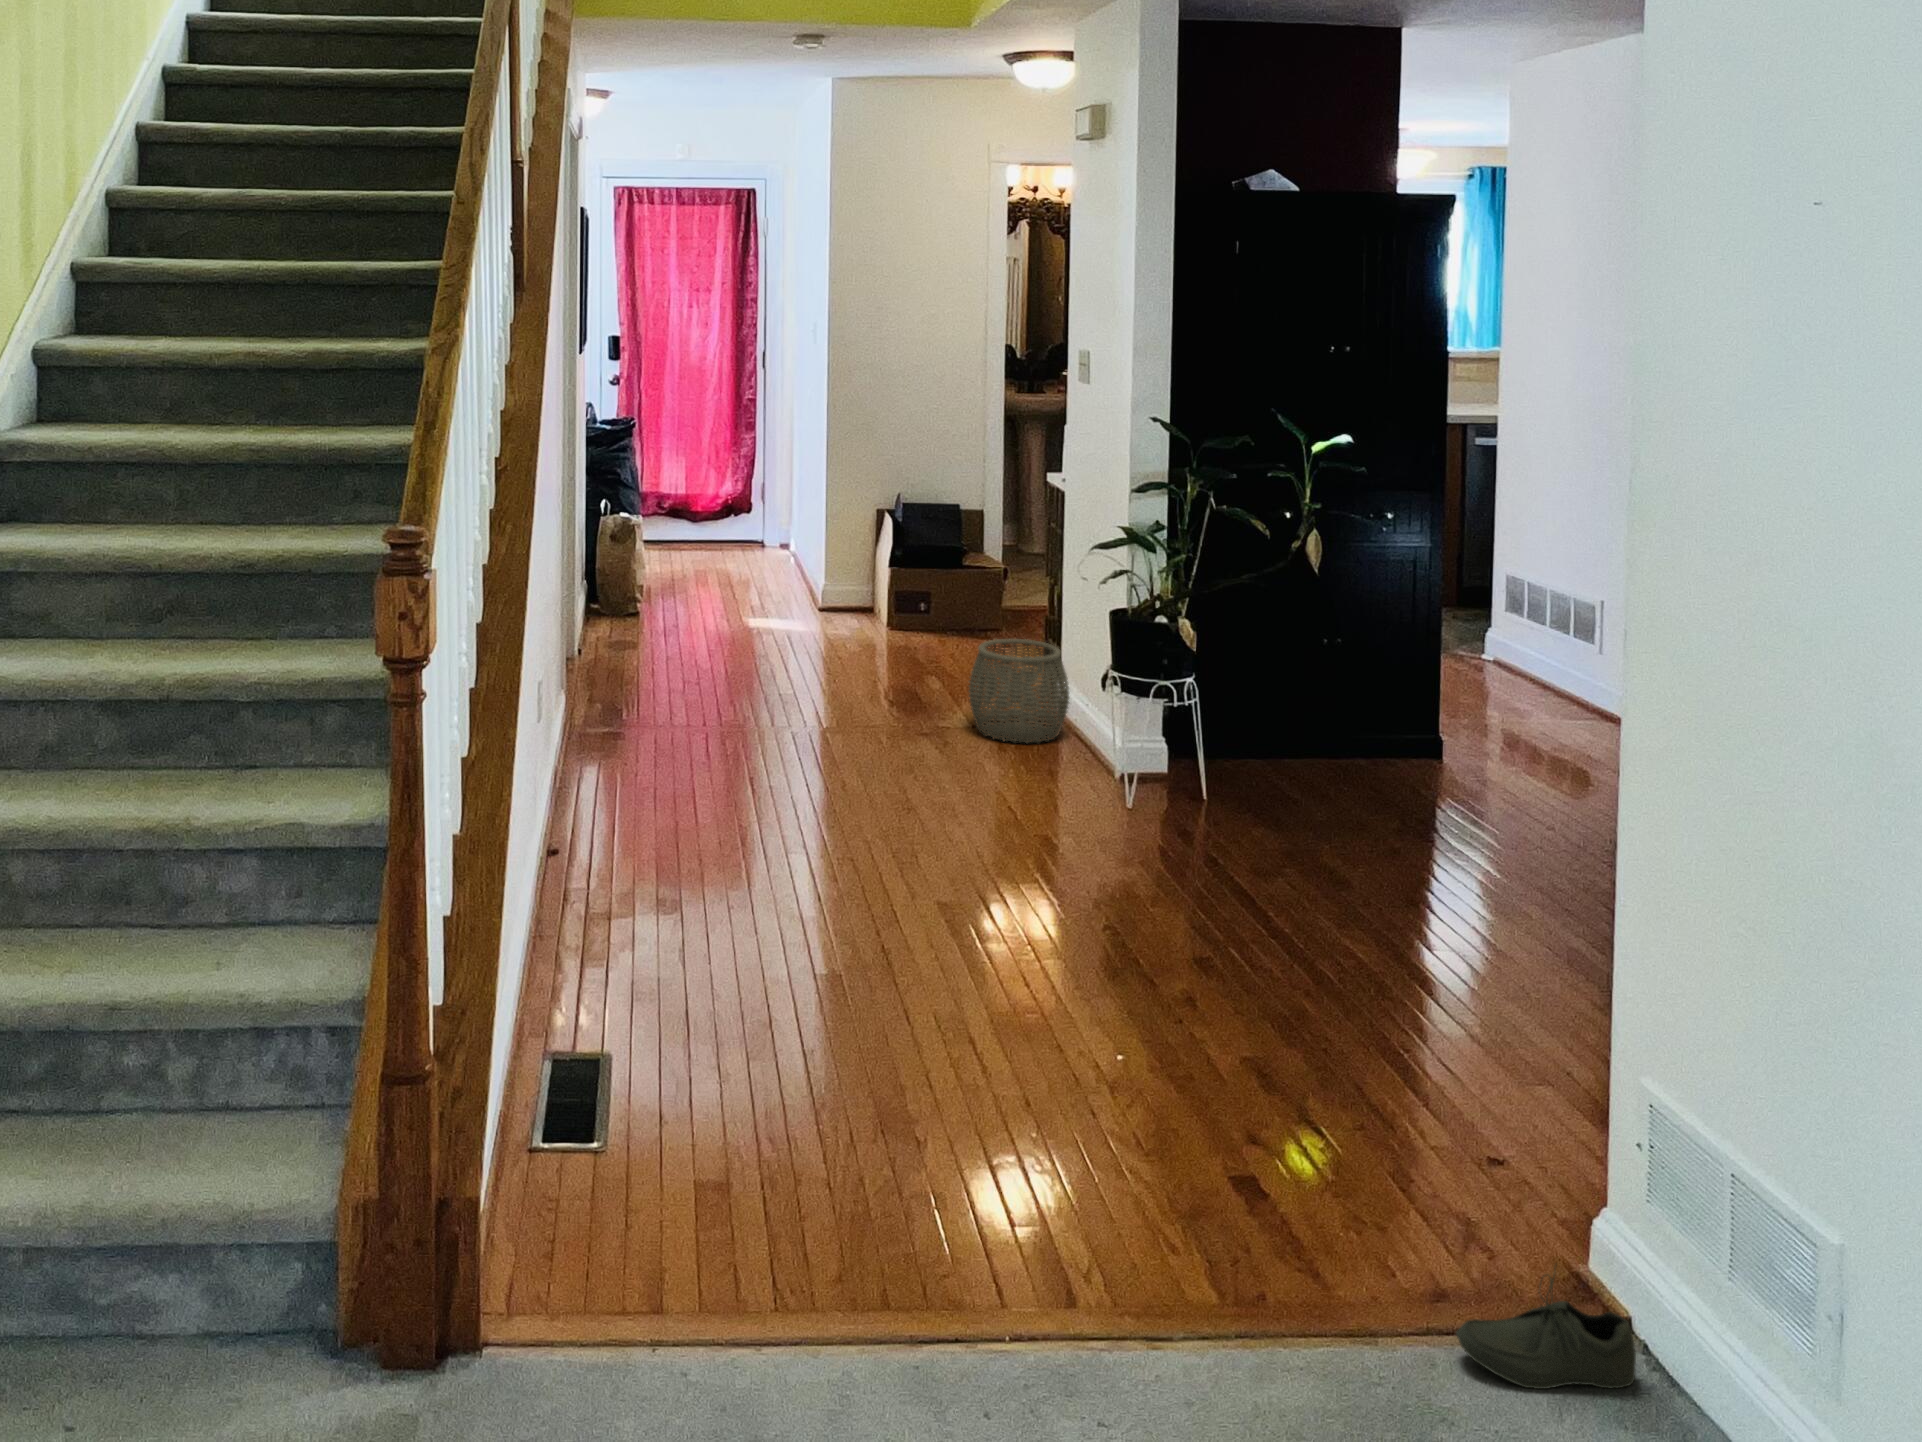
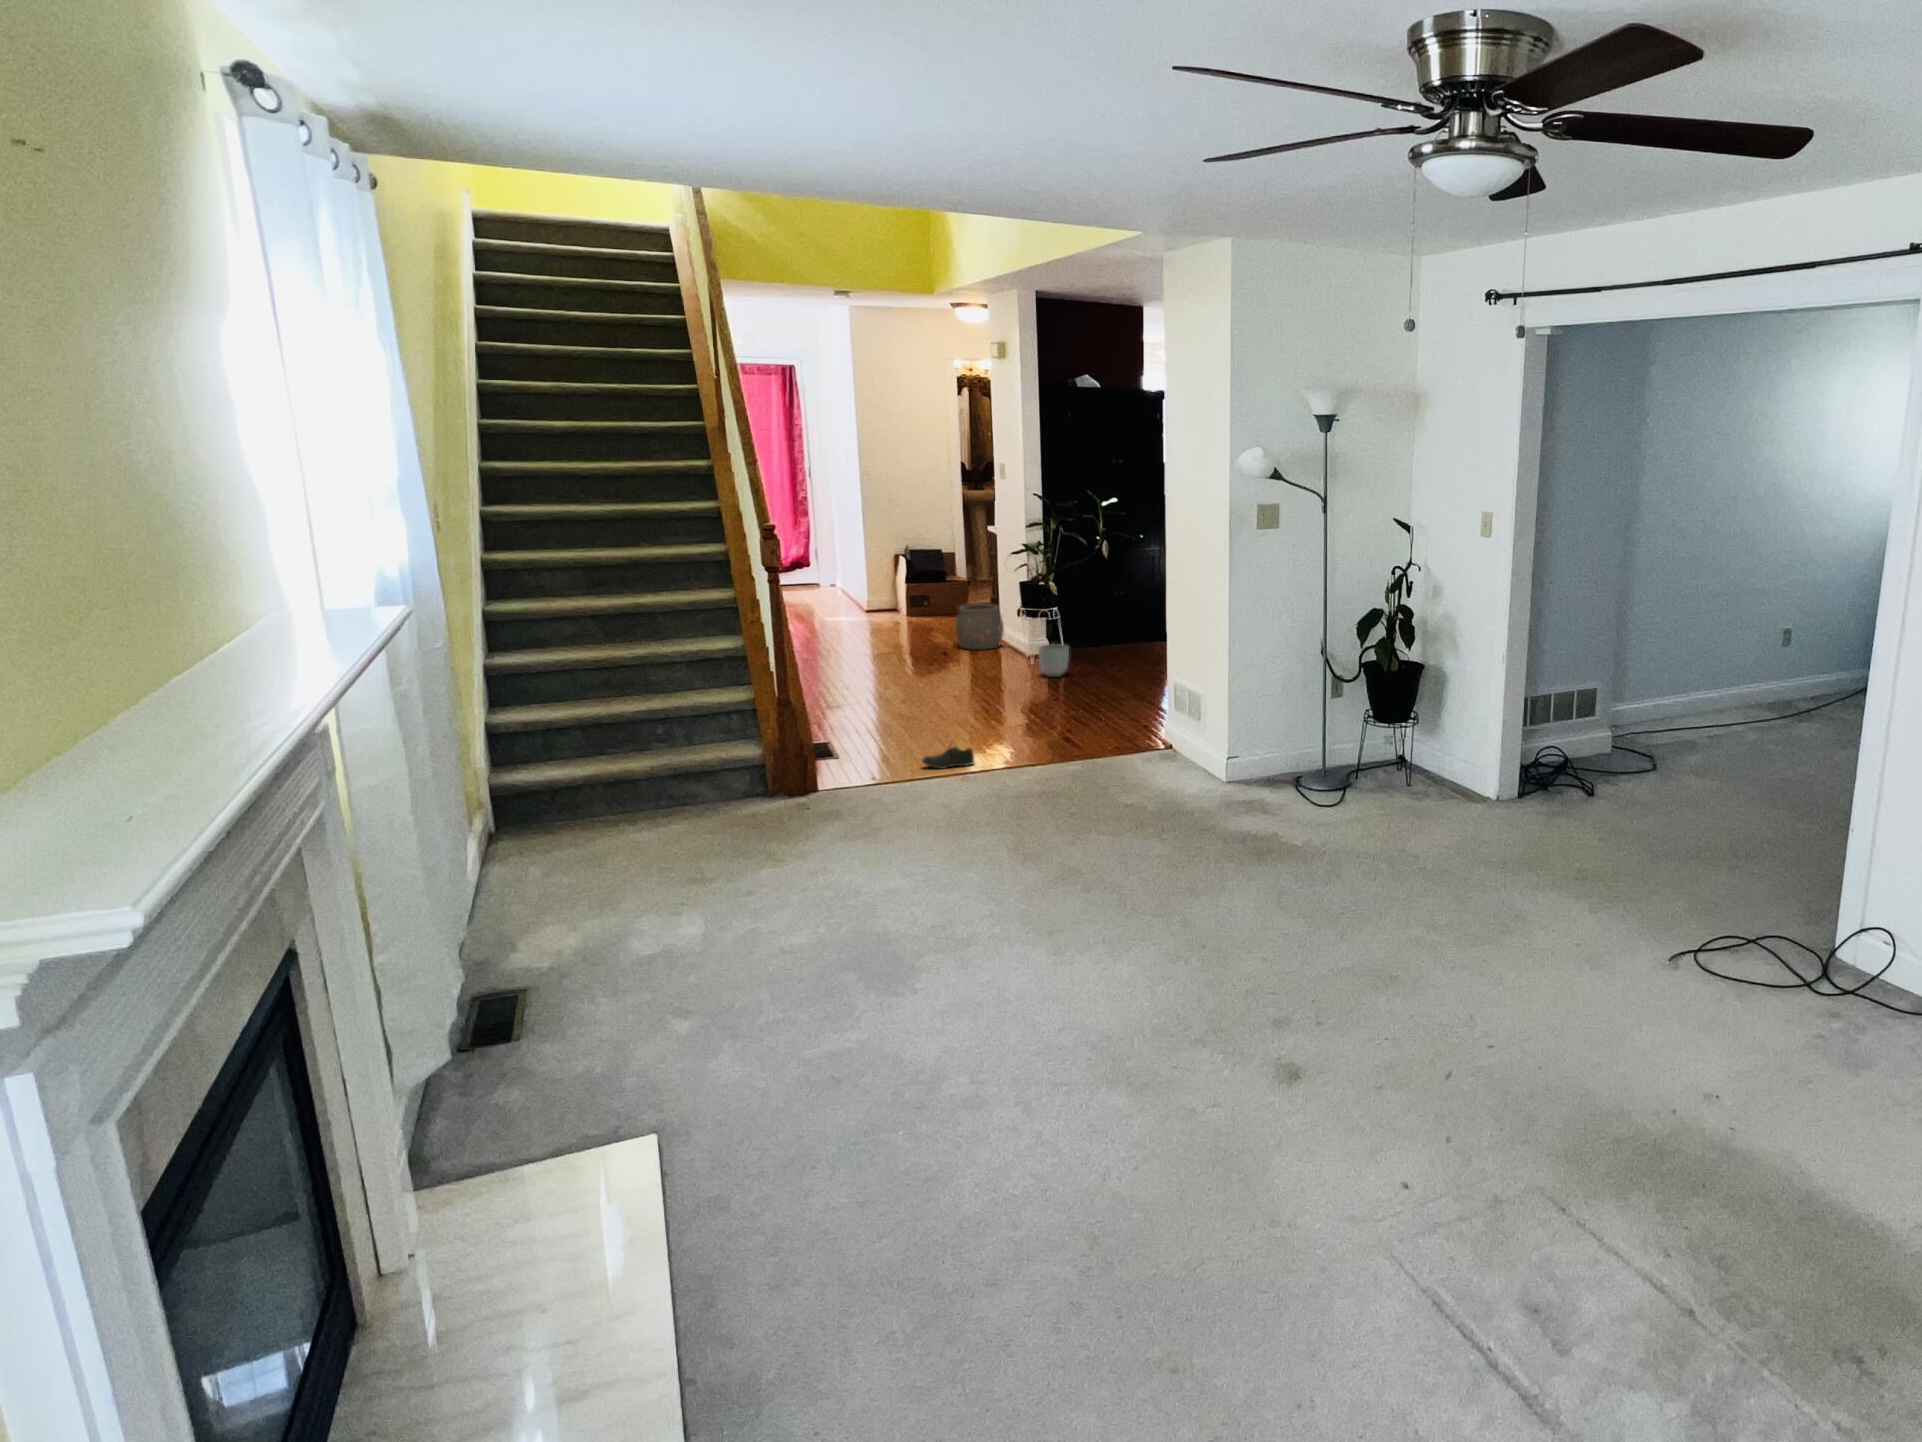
planter: none [1151,781,1227,869] -> present [1038,644,1069,677]
shoe: present [1456,1268,1636,1389] -> present [922,747,974,769]

